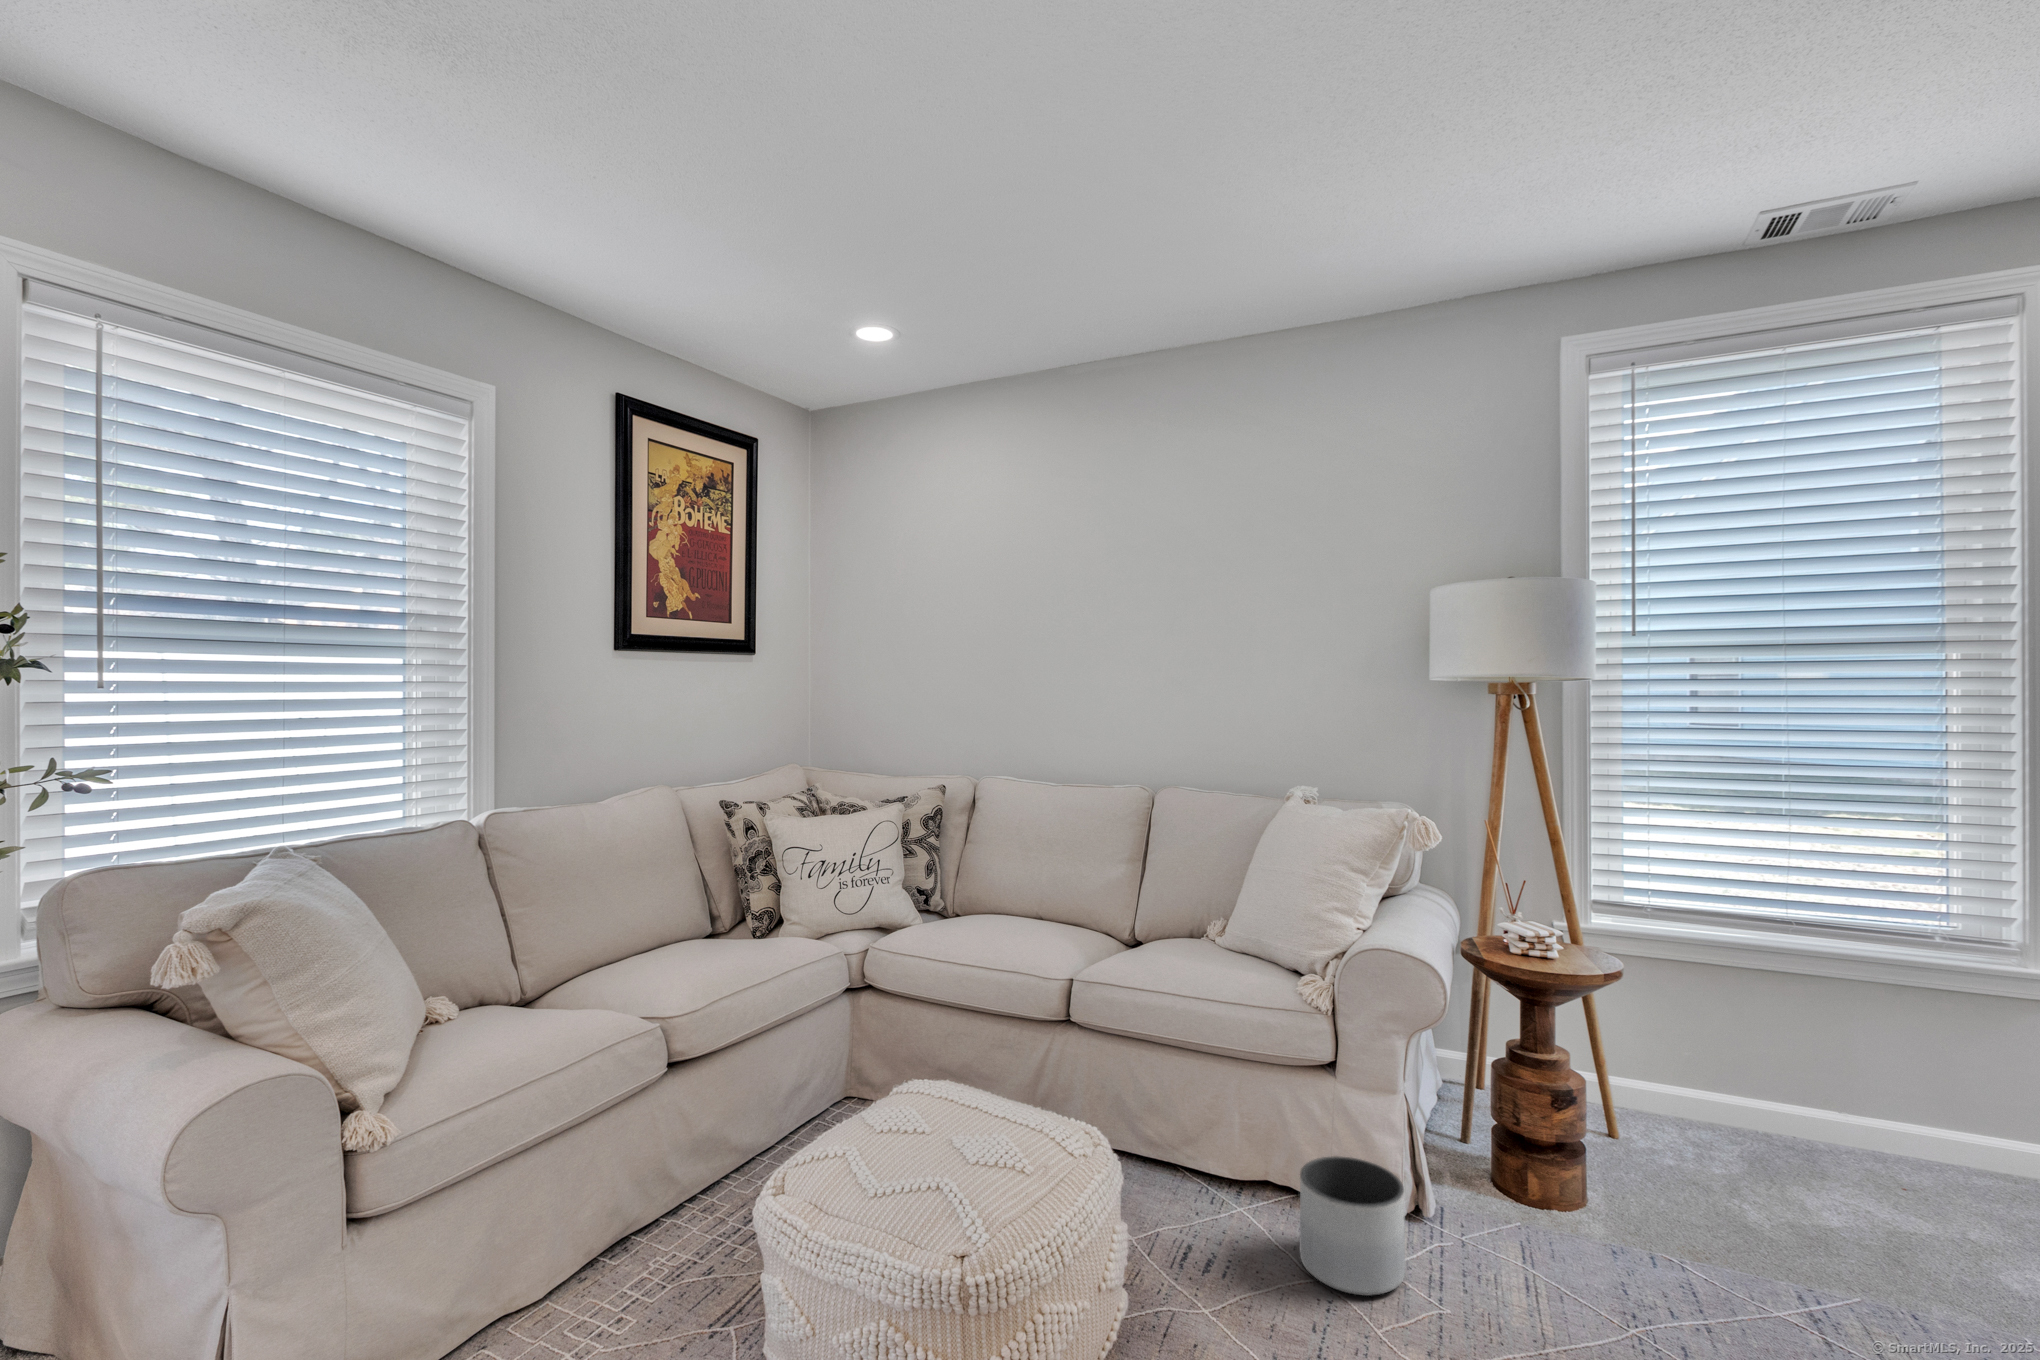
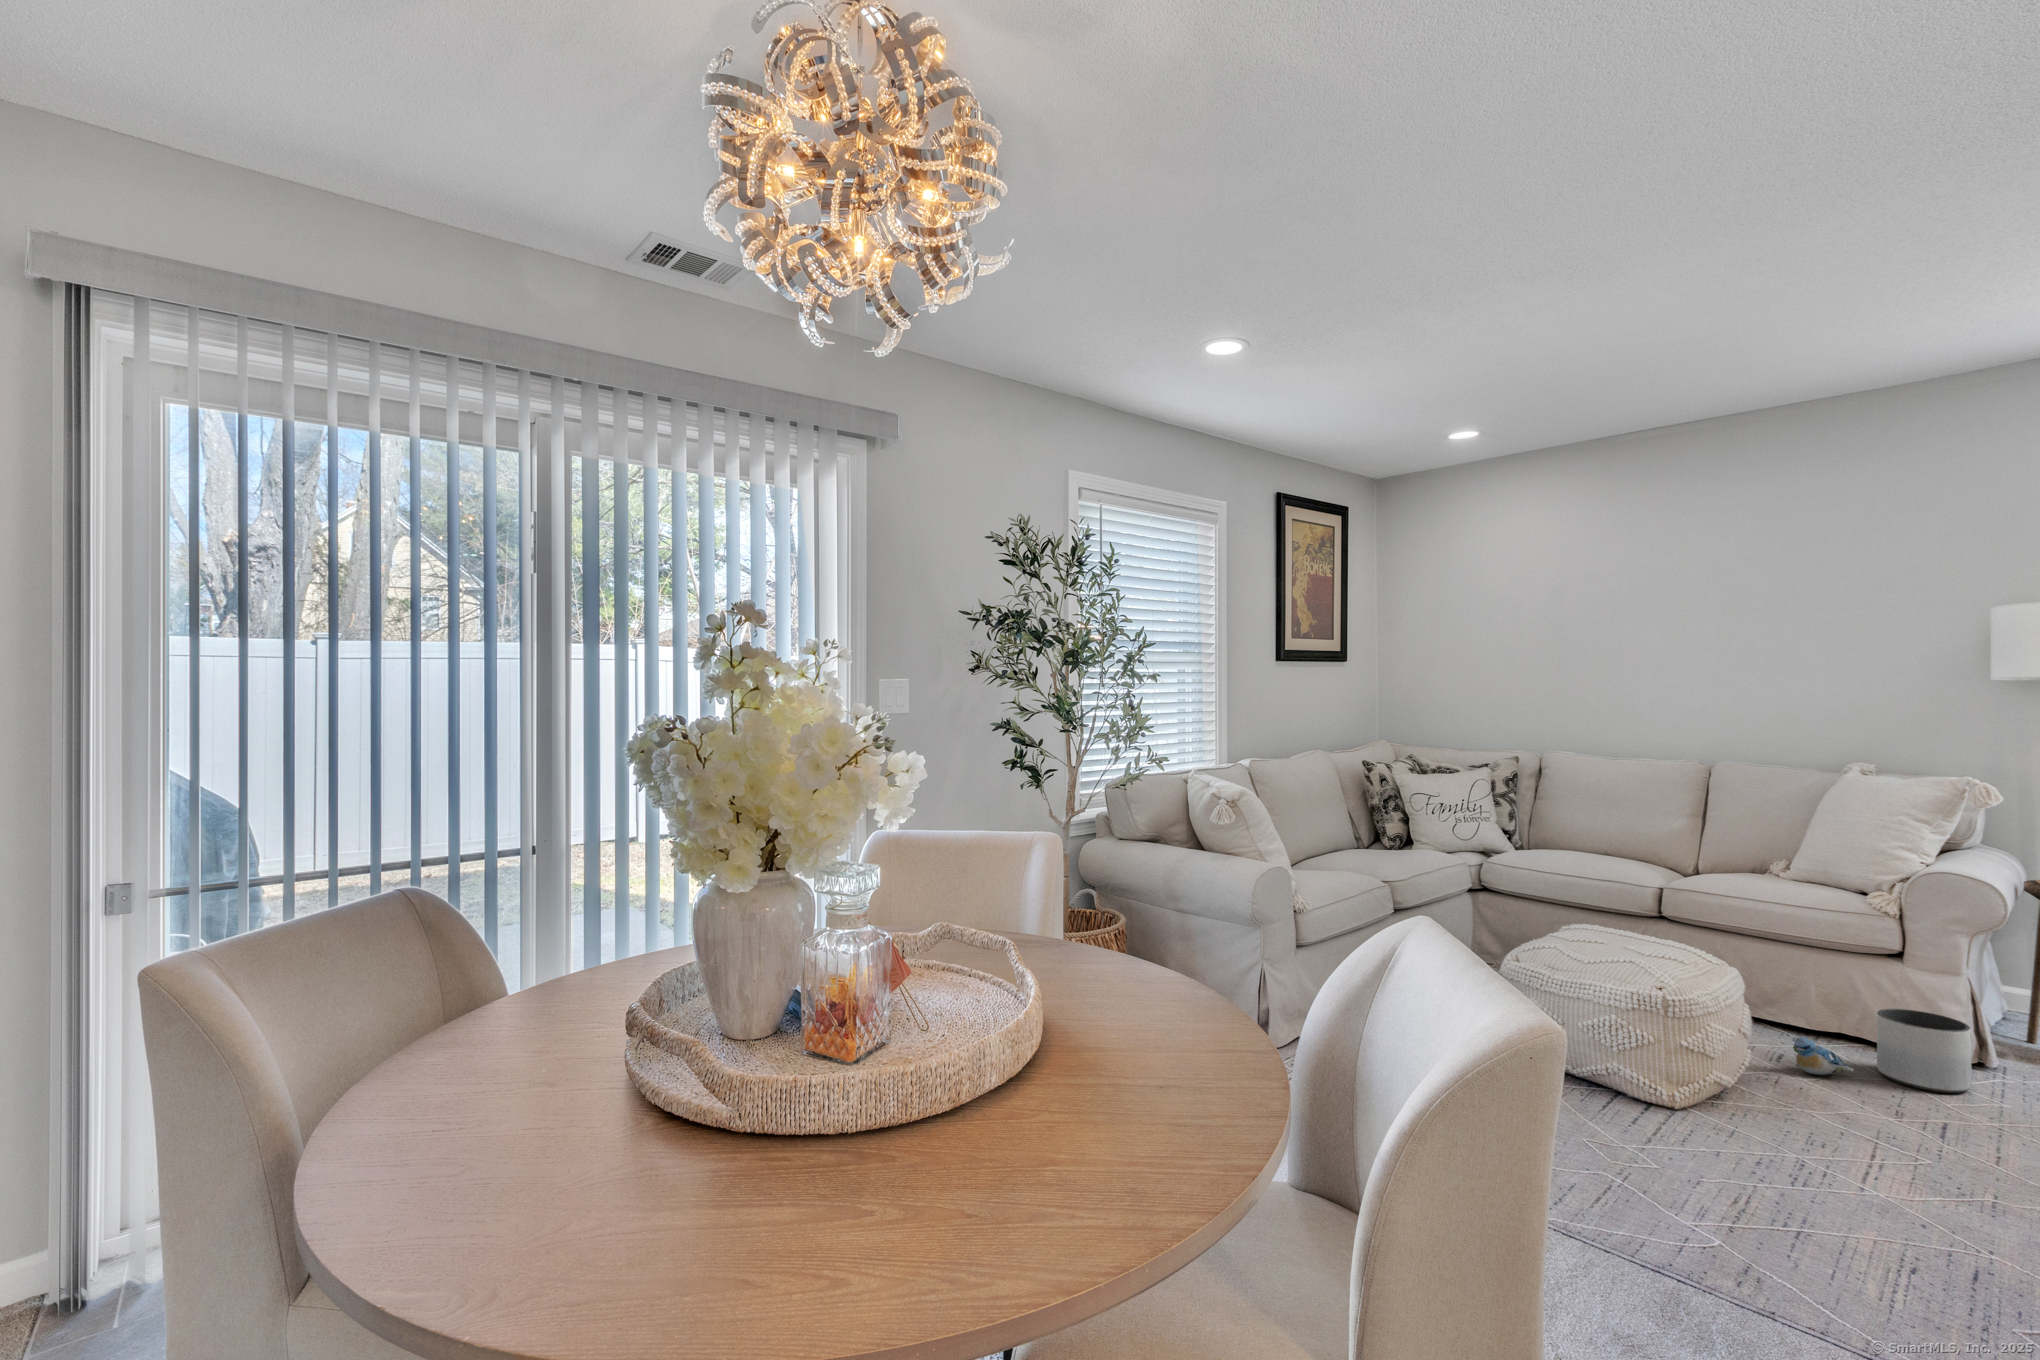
plush toy: none [1193,1232,1267,1289] -> present [1793,1037,1854,1075]

